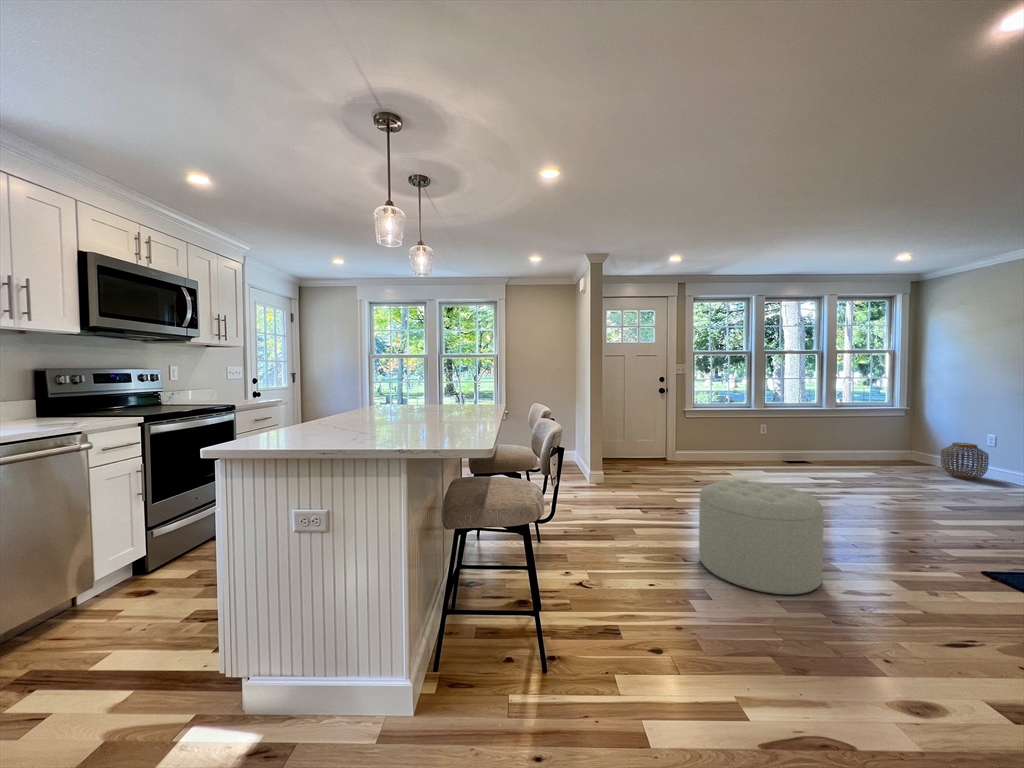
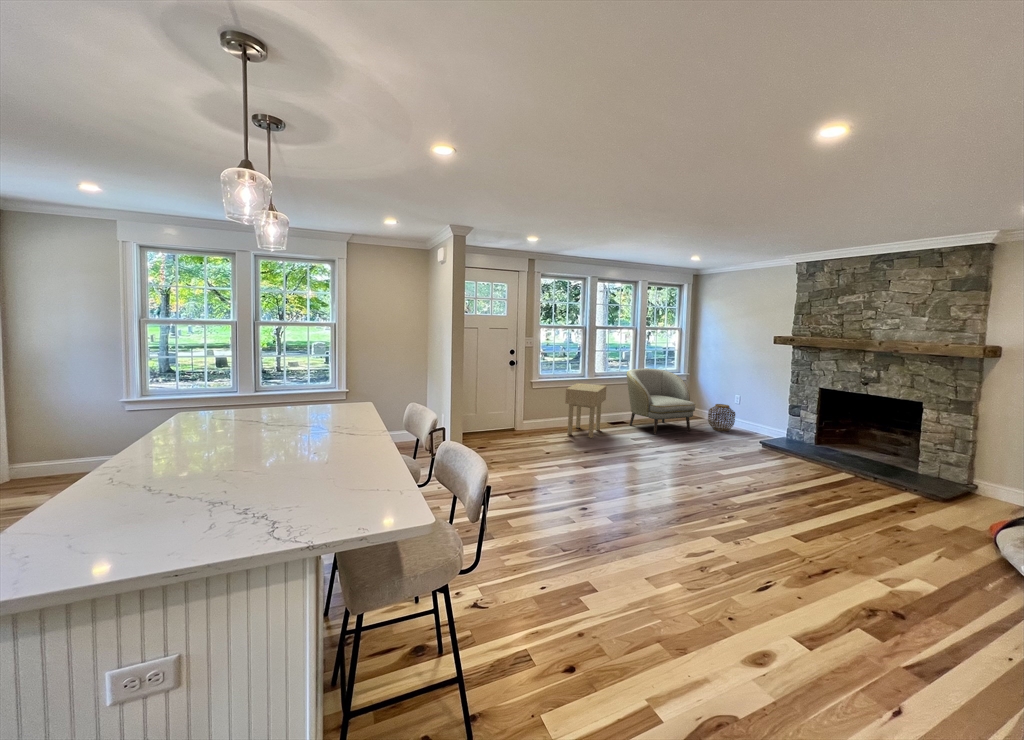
armchair: none [809,397,915,476] -> present [627,369,695,434]
side table: none [723,413,779,473] -> present [565,383,606,438]
ottoman: present [699,480,824,595] -> none [574,467,675,573]

